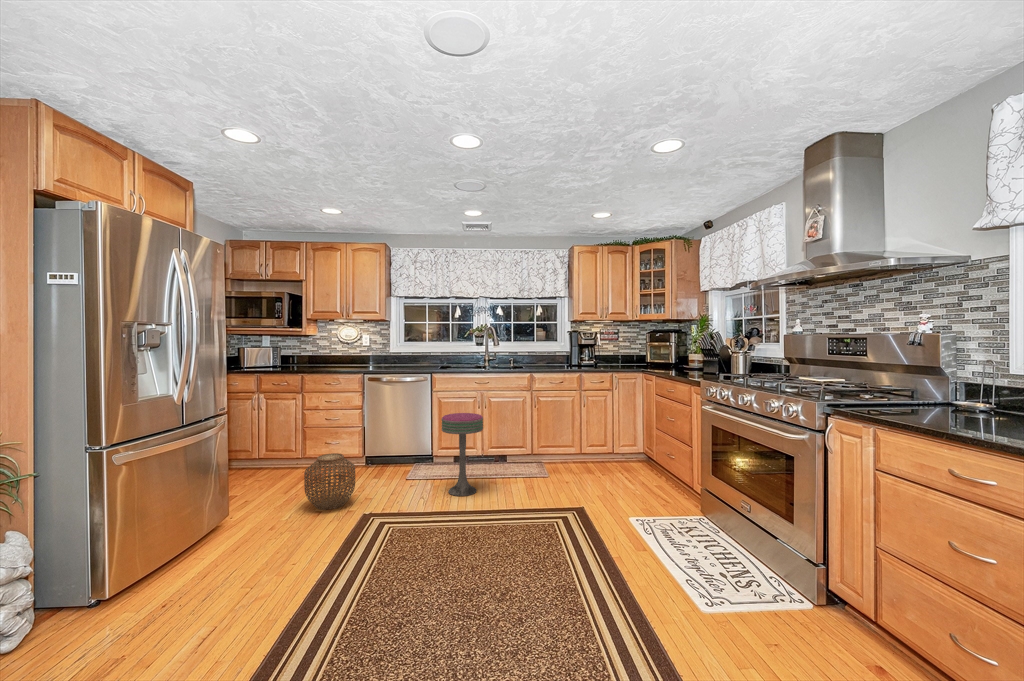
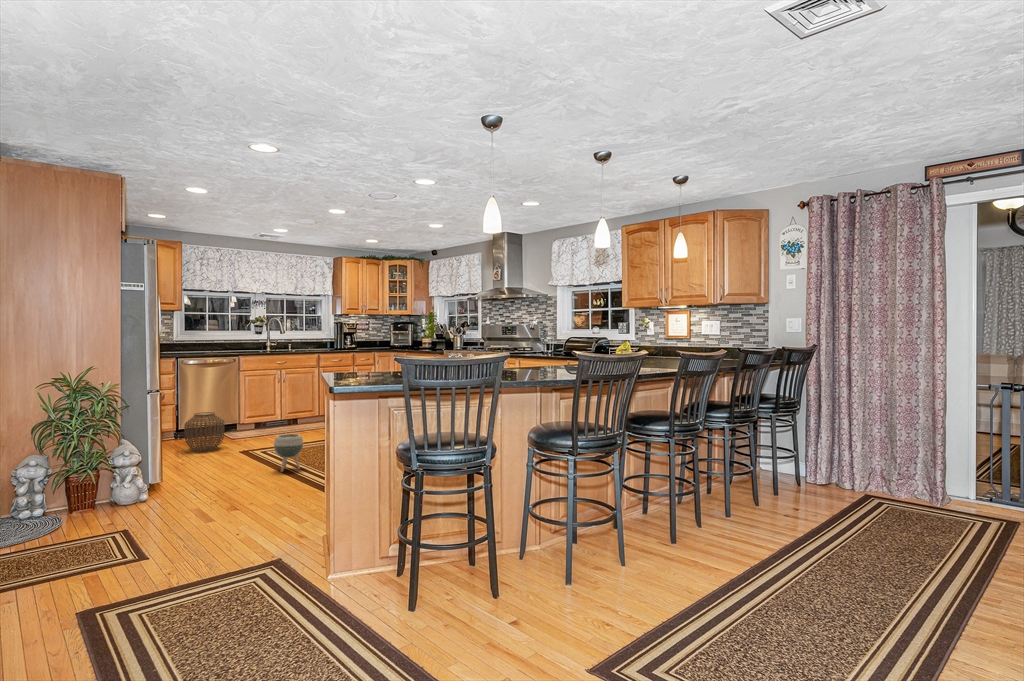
bar stool: present [442,413,483,496] -> none [277,380,308,437]
planter: none [251,552,312,638] -> present [274,434,303,472]

